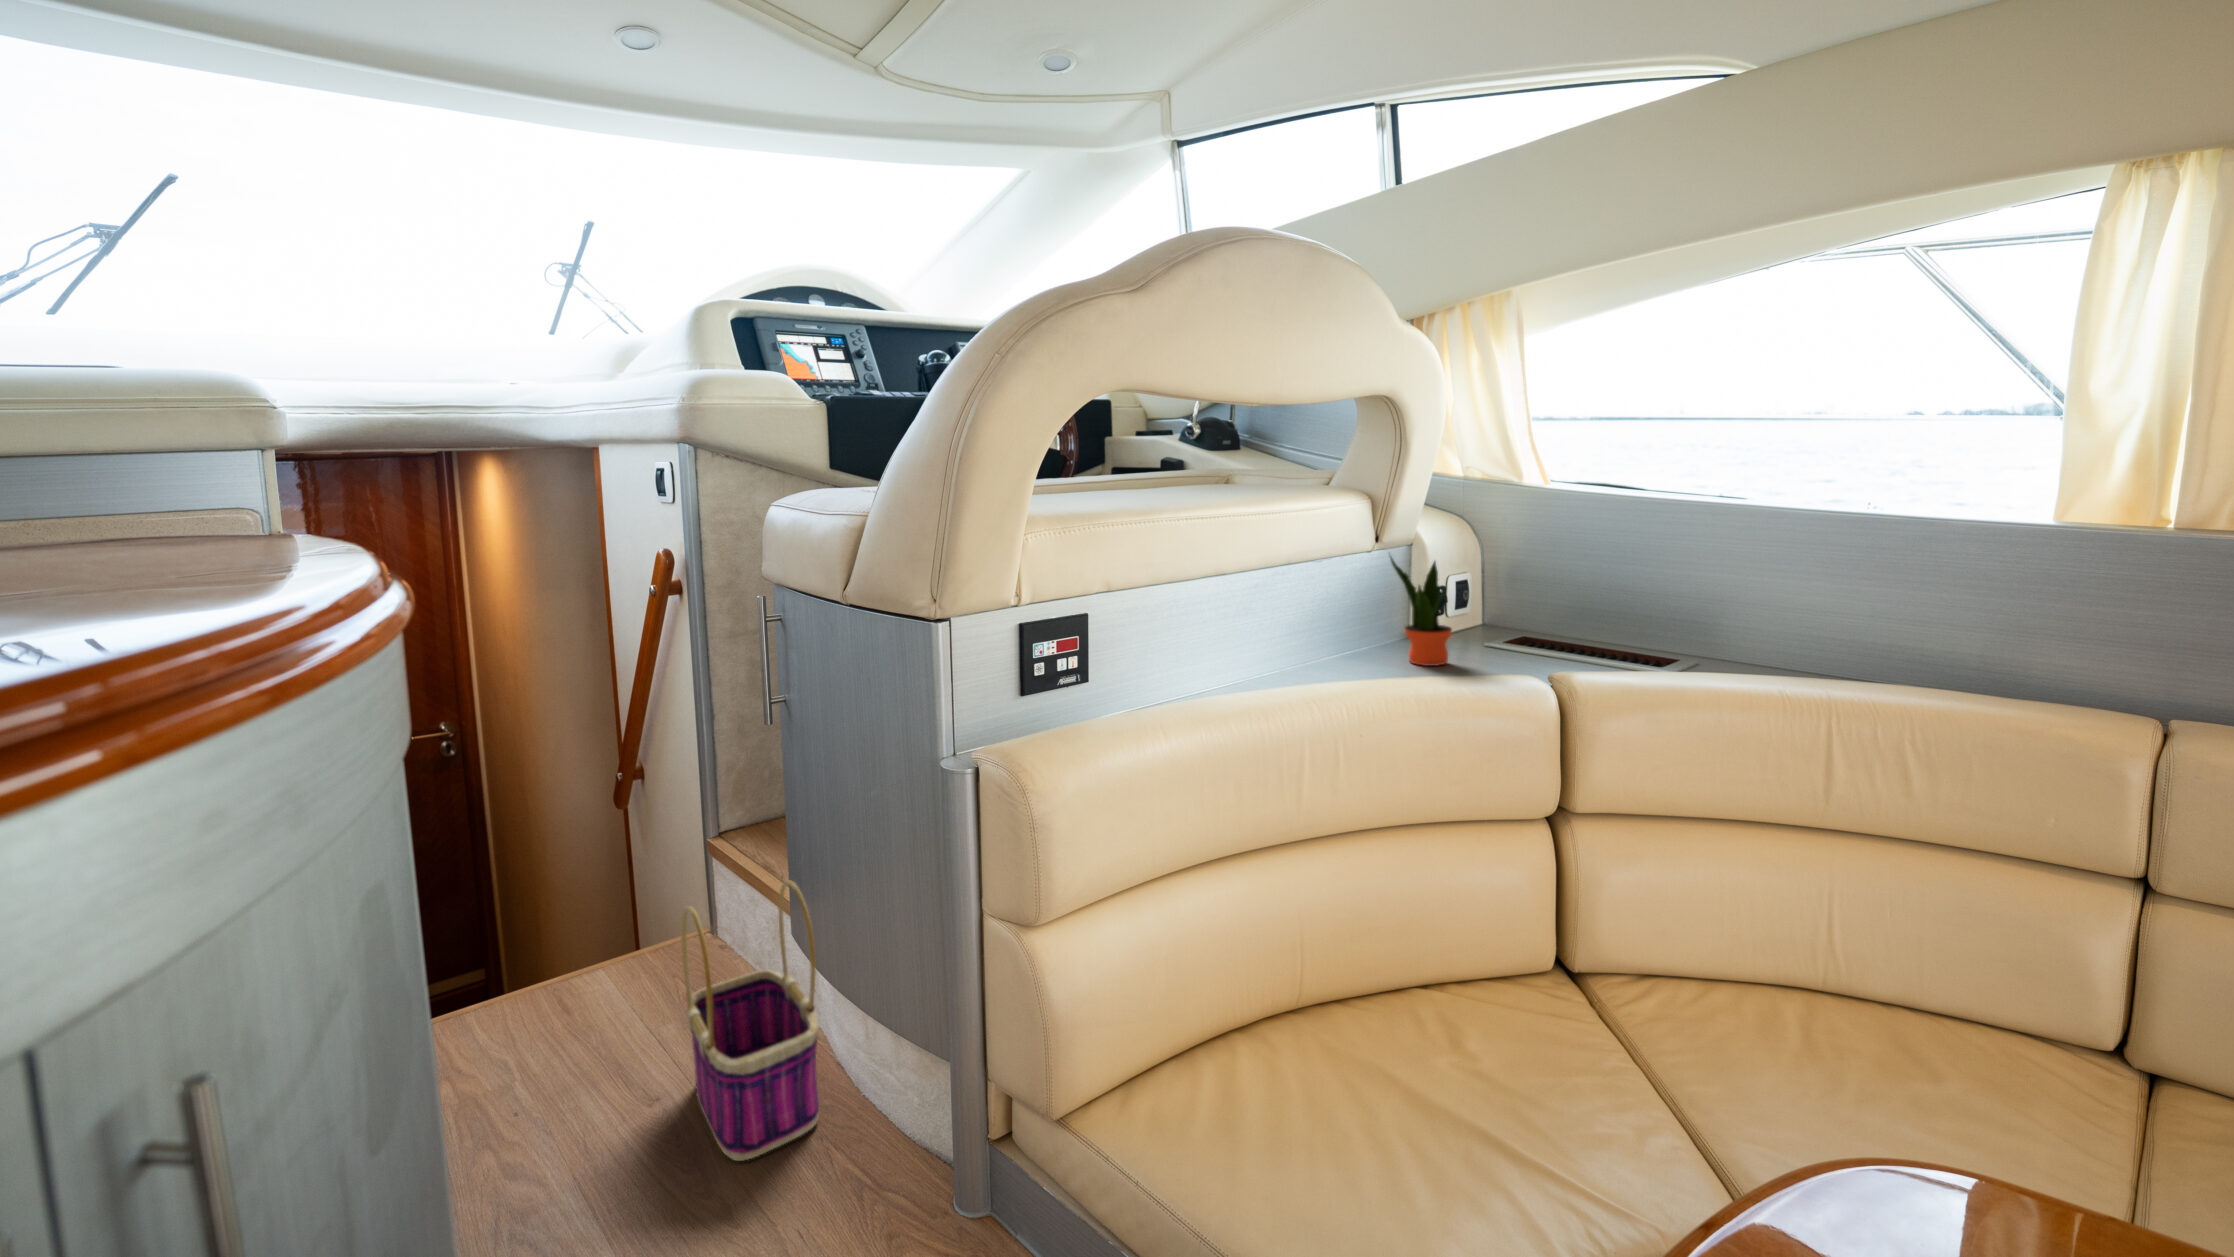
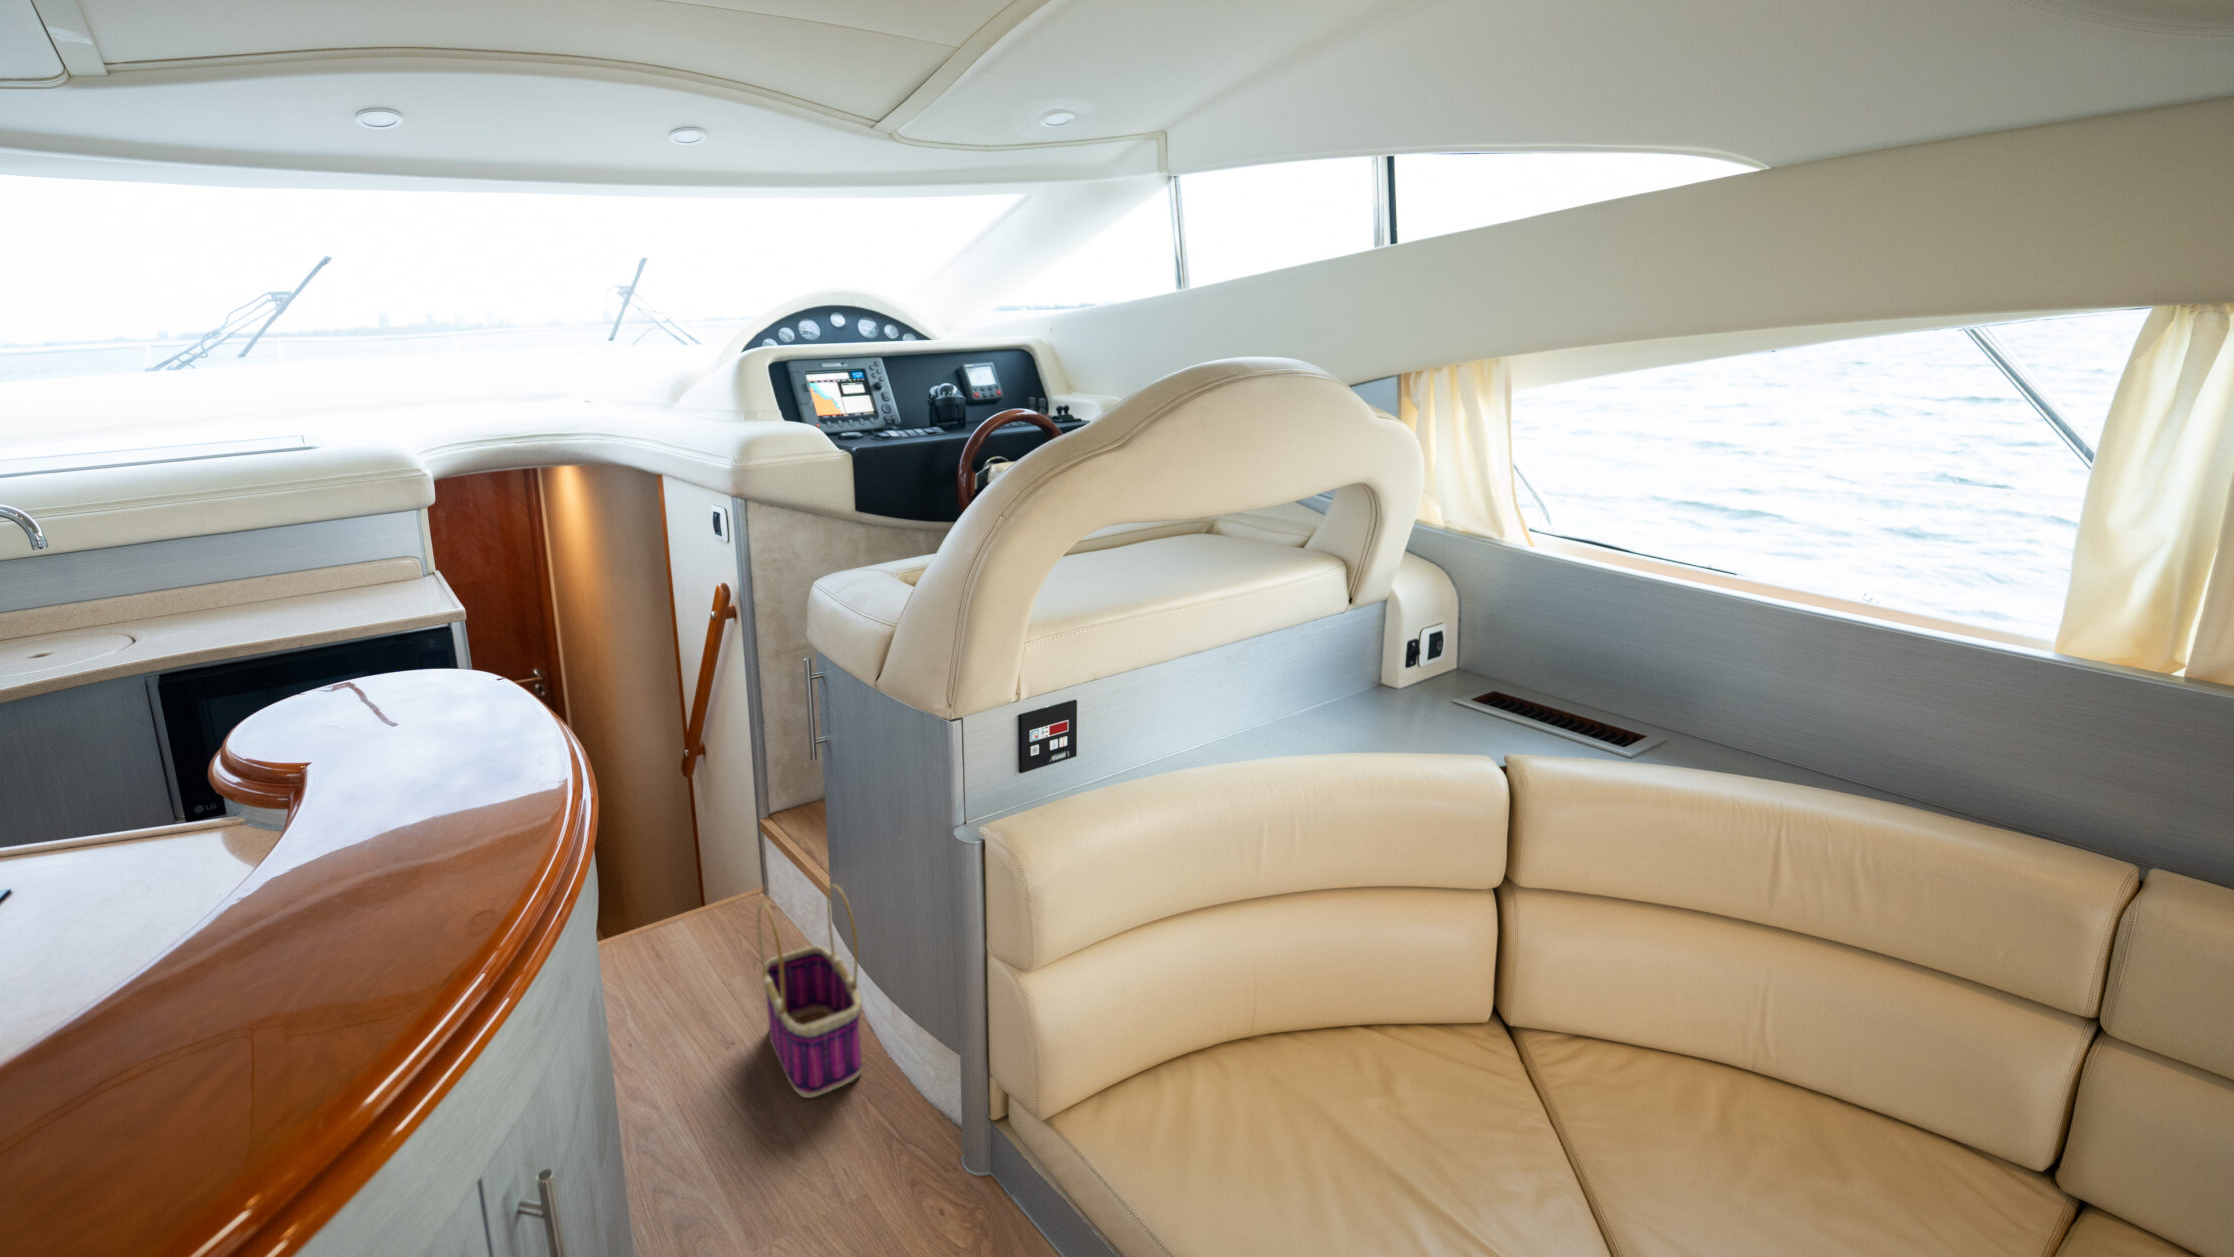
potted plant: present [1389,556,1452,666] -> none [1356,619,1415,729]

